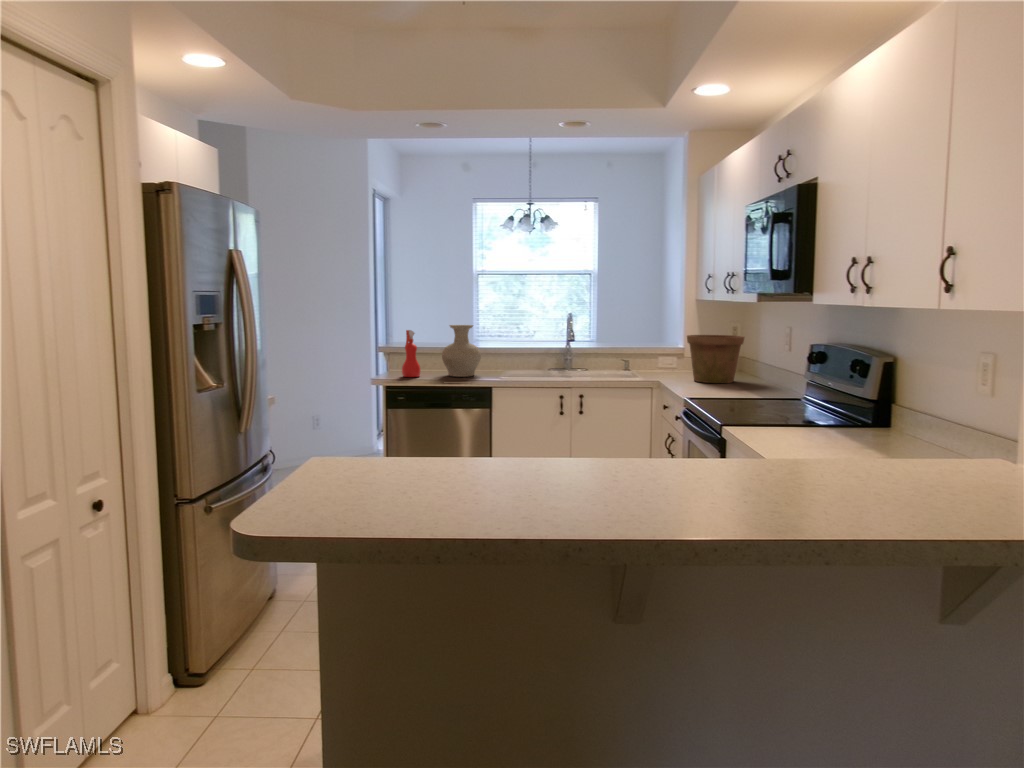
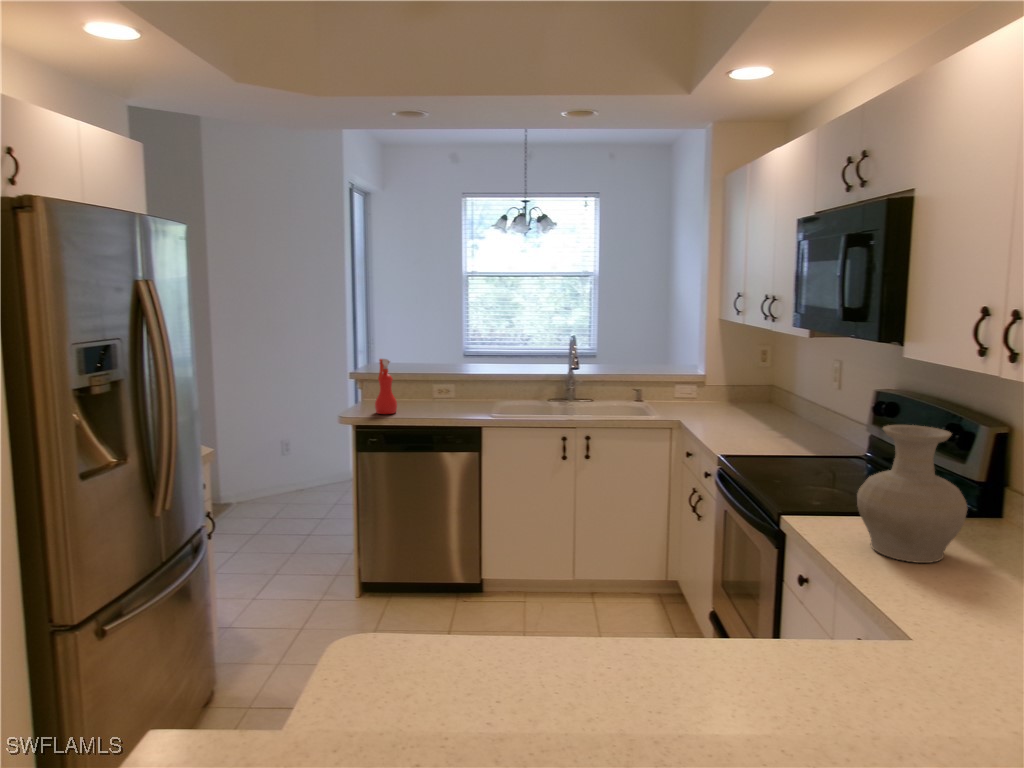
vase: present [442,325,481,377] -> present [857,425,967,563]
flower pot: present [687,335,744,383] -> none [714,365,784,426]

